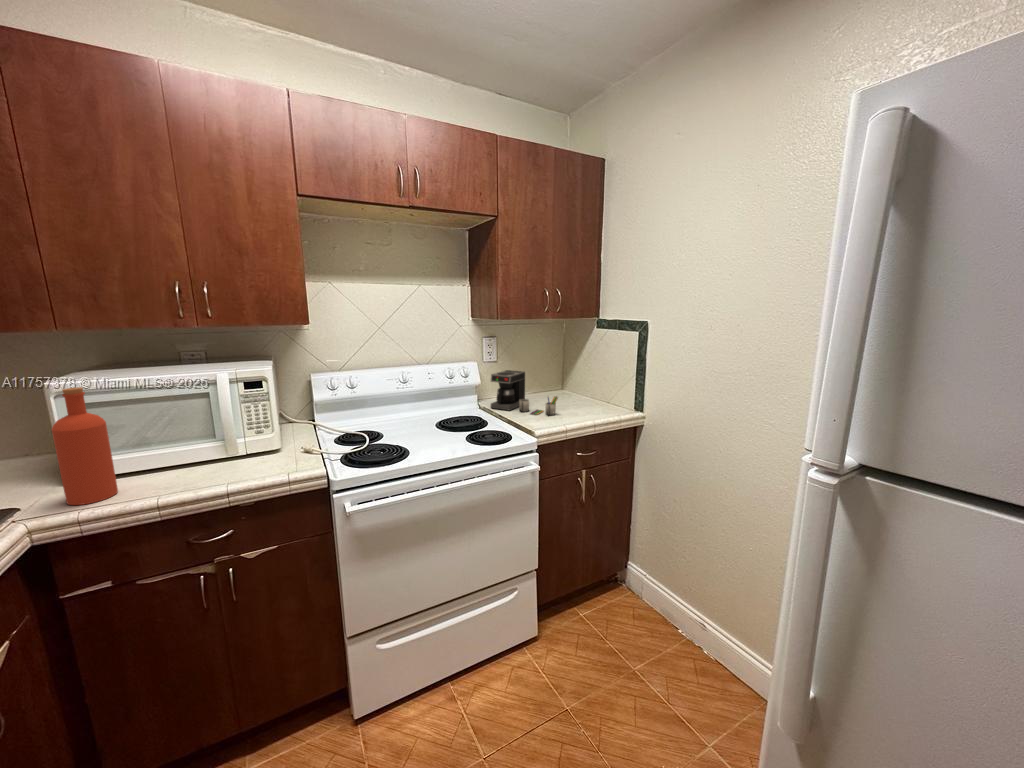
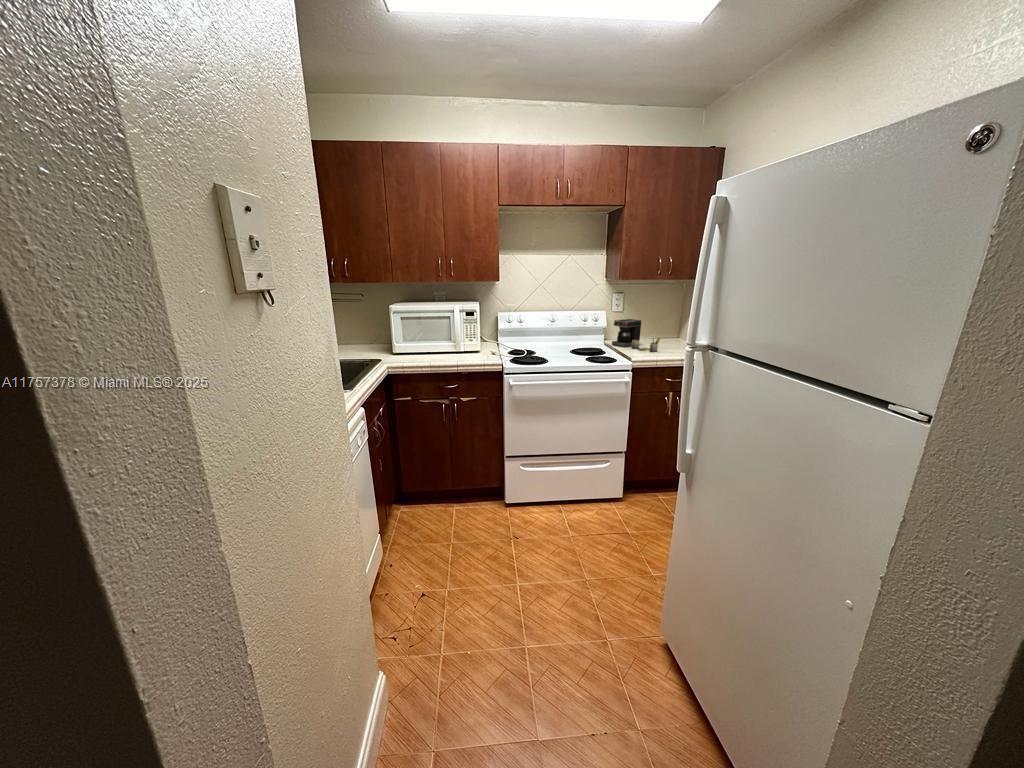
bottle: present [52,387,118,505] -> none [393,309,413,362]

